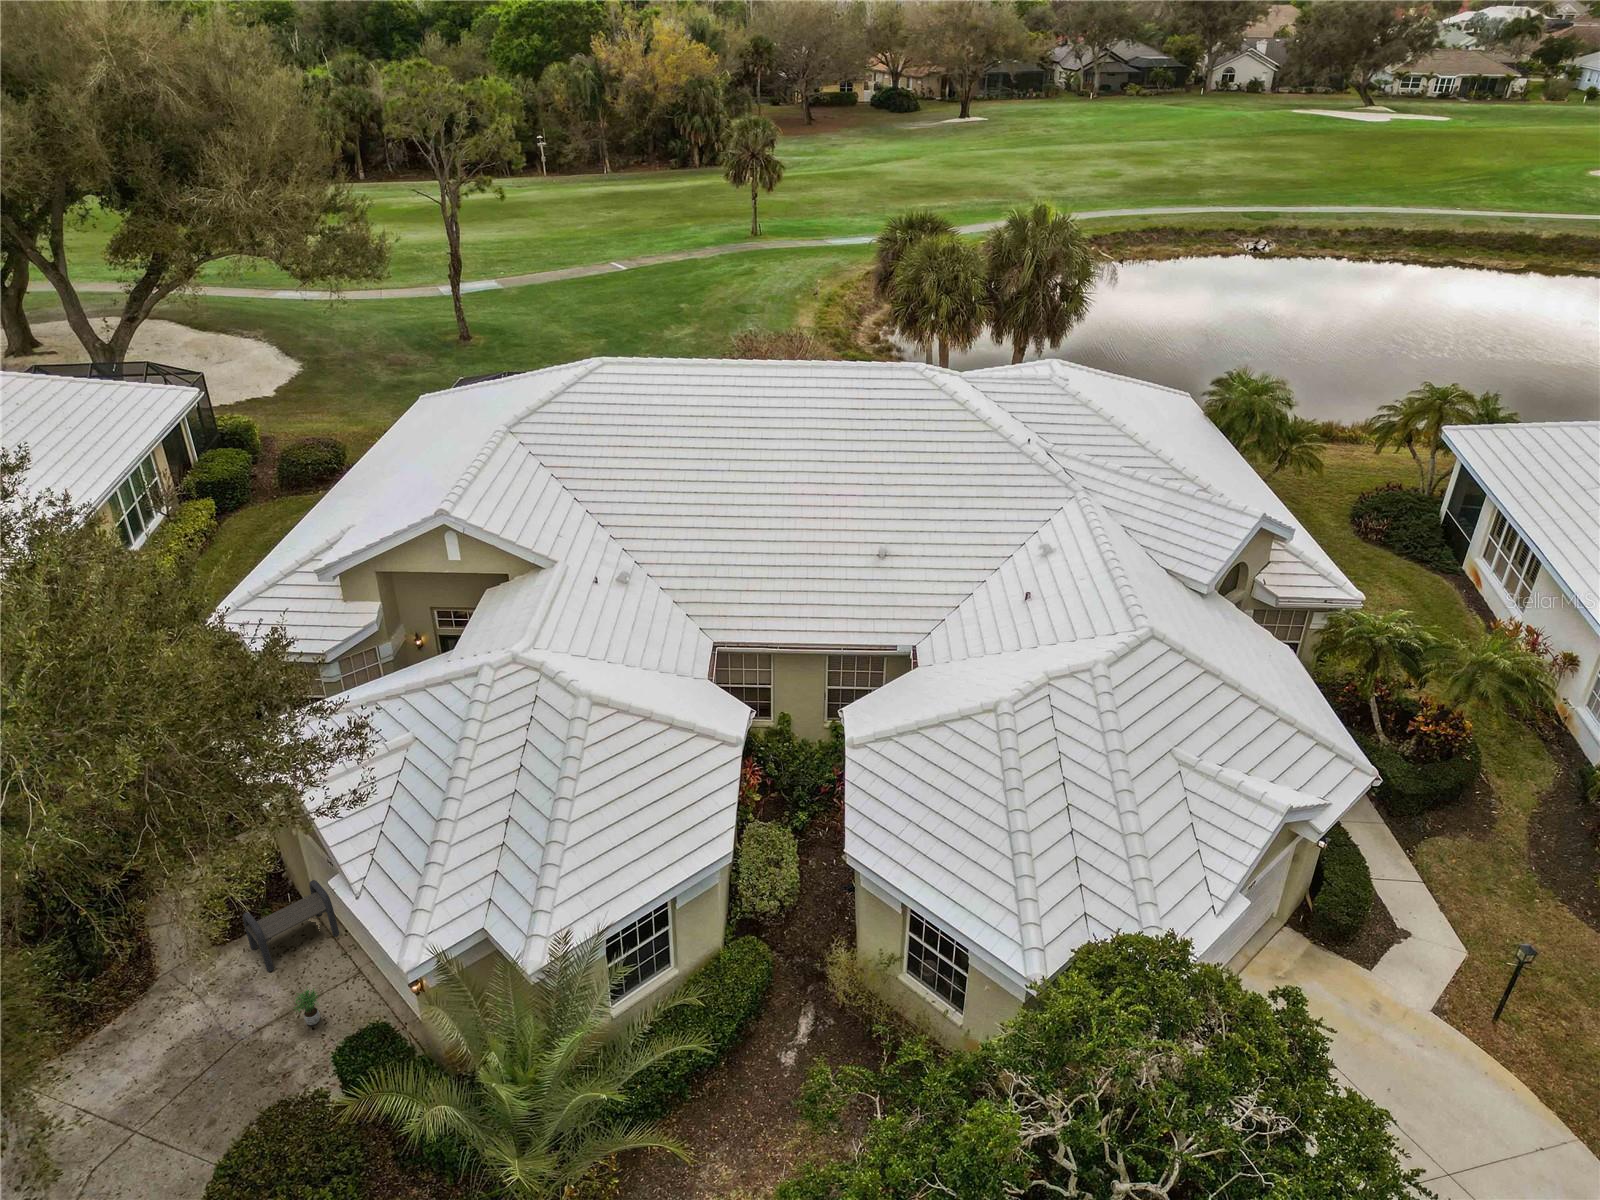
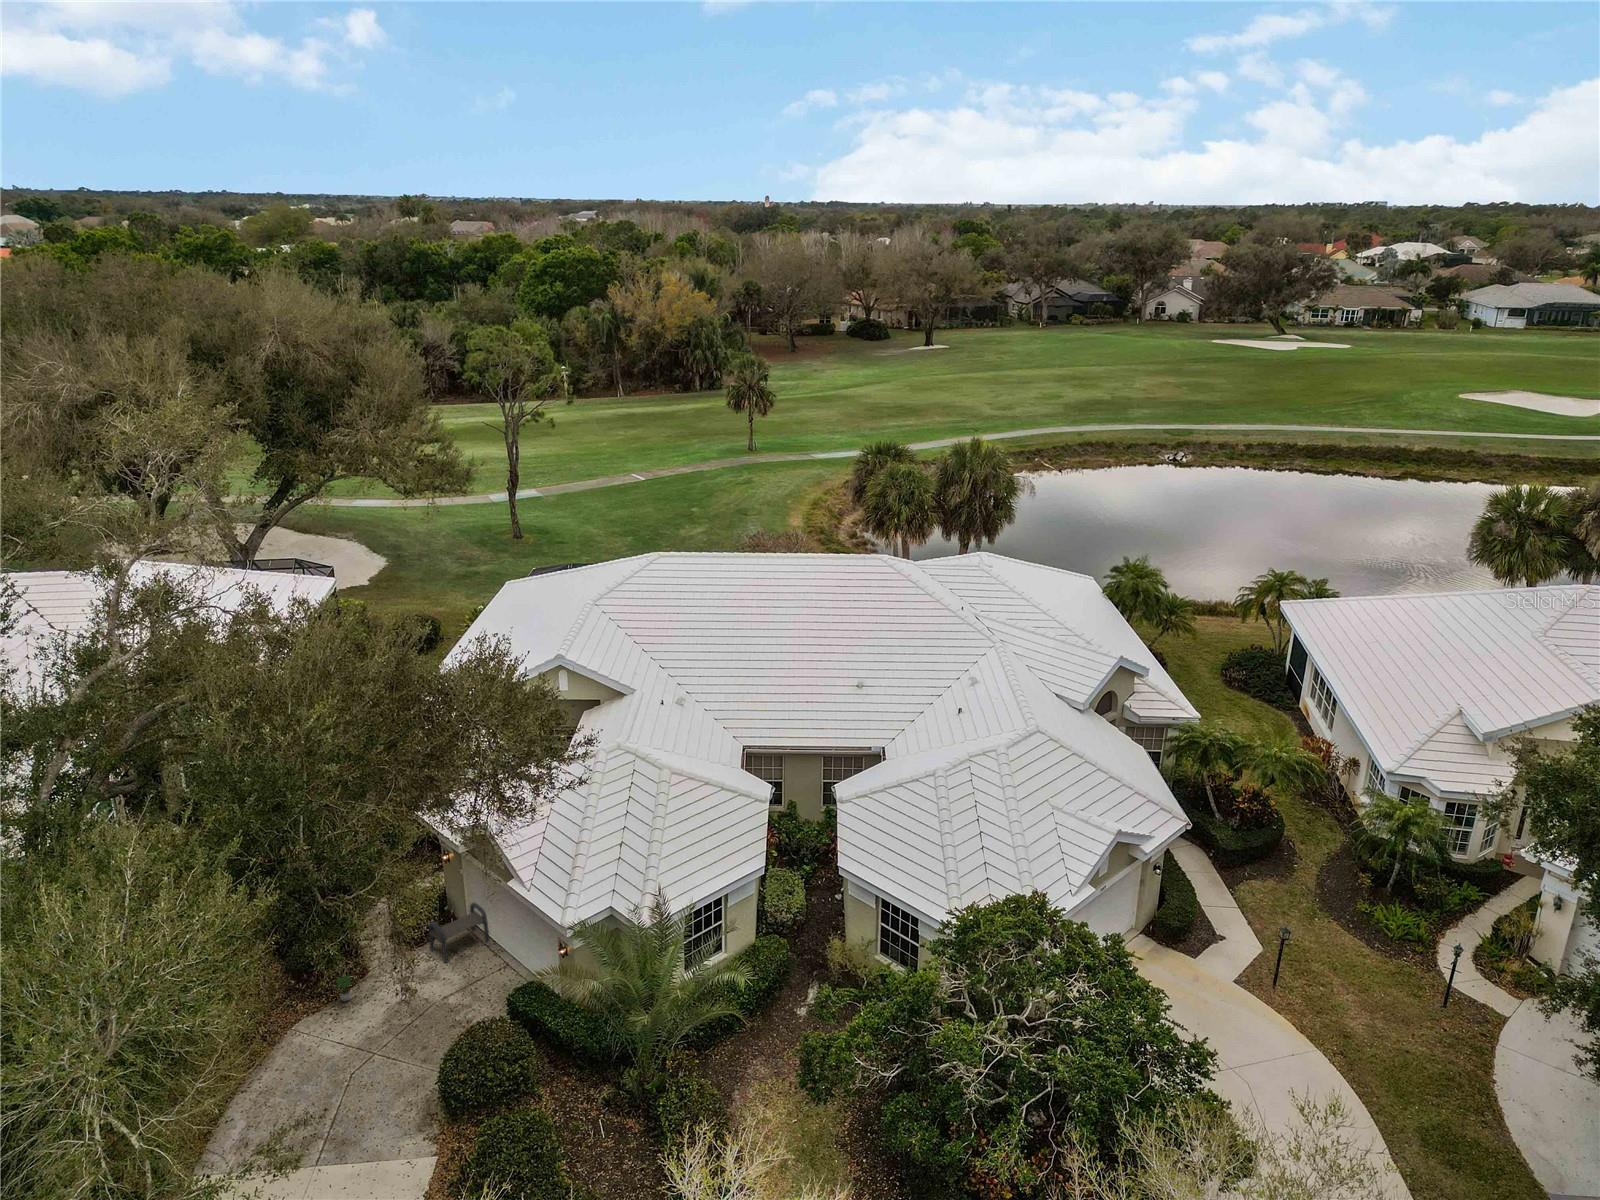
potted plant: present [294,987,320,1026] -> present [337,975,351,1002]

